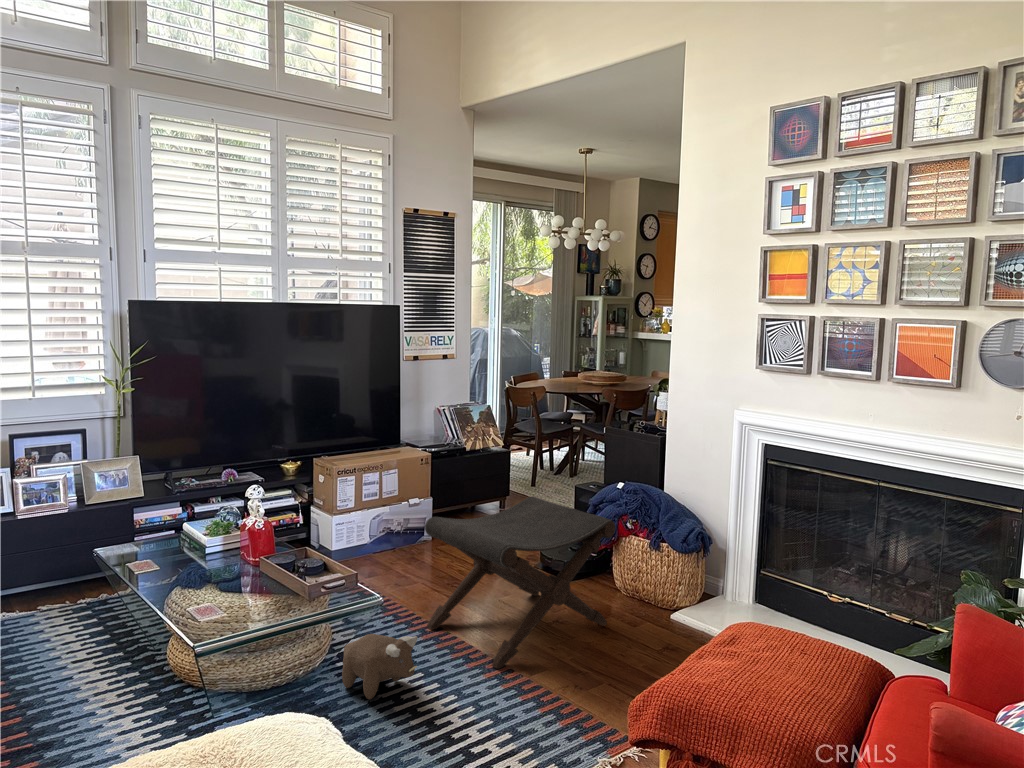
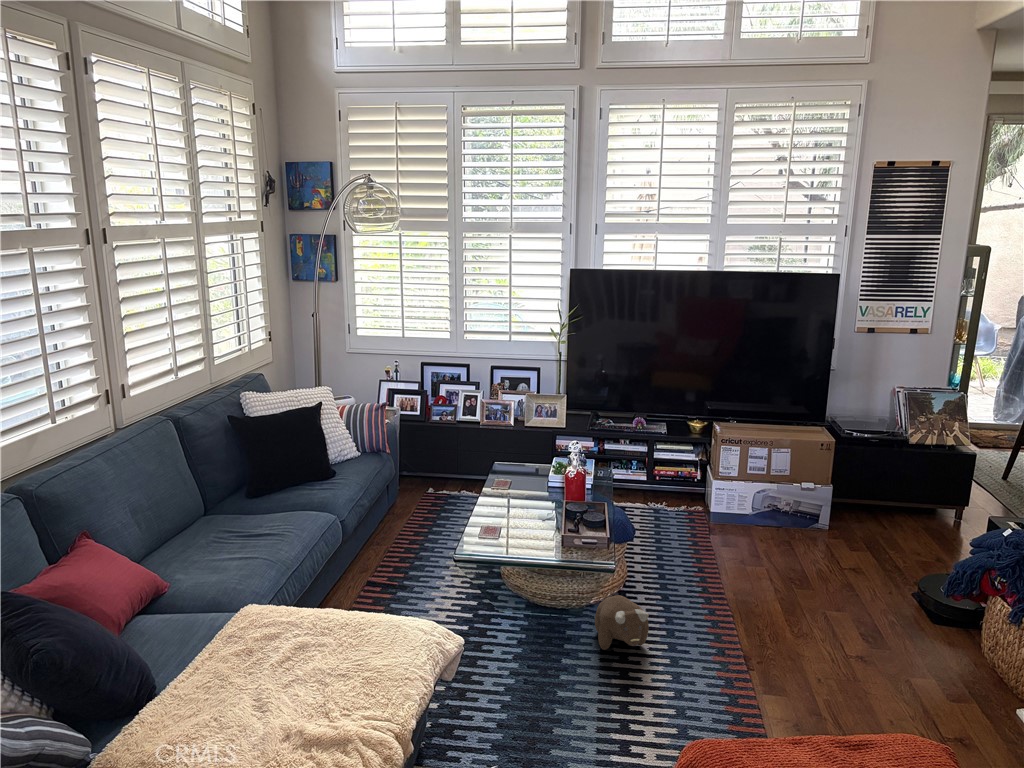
footstool: present [425,496,615,669] -> none [720,509,942,695]

